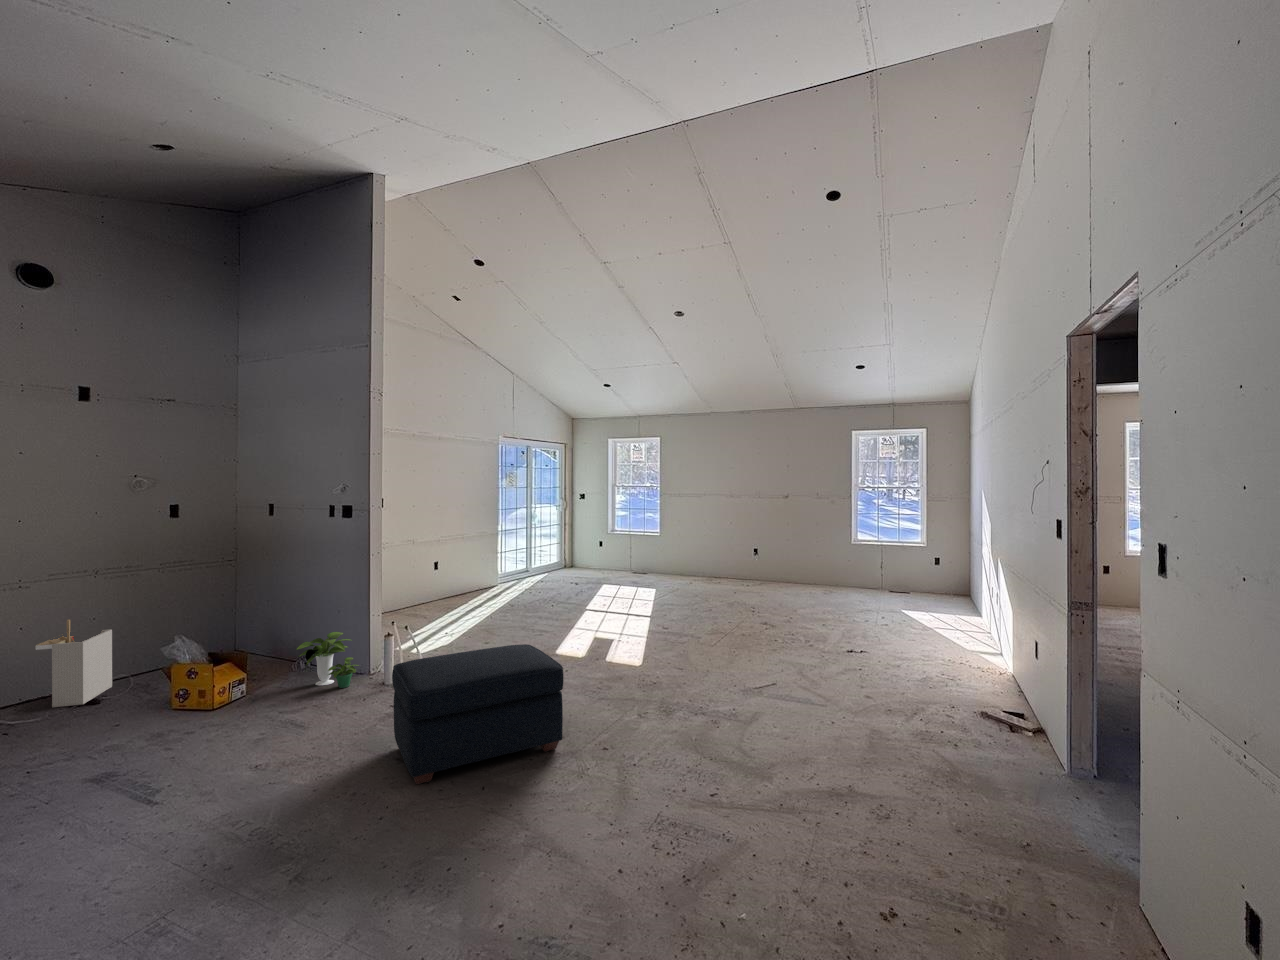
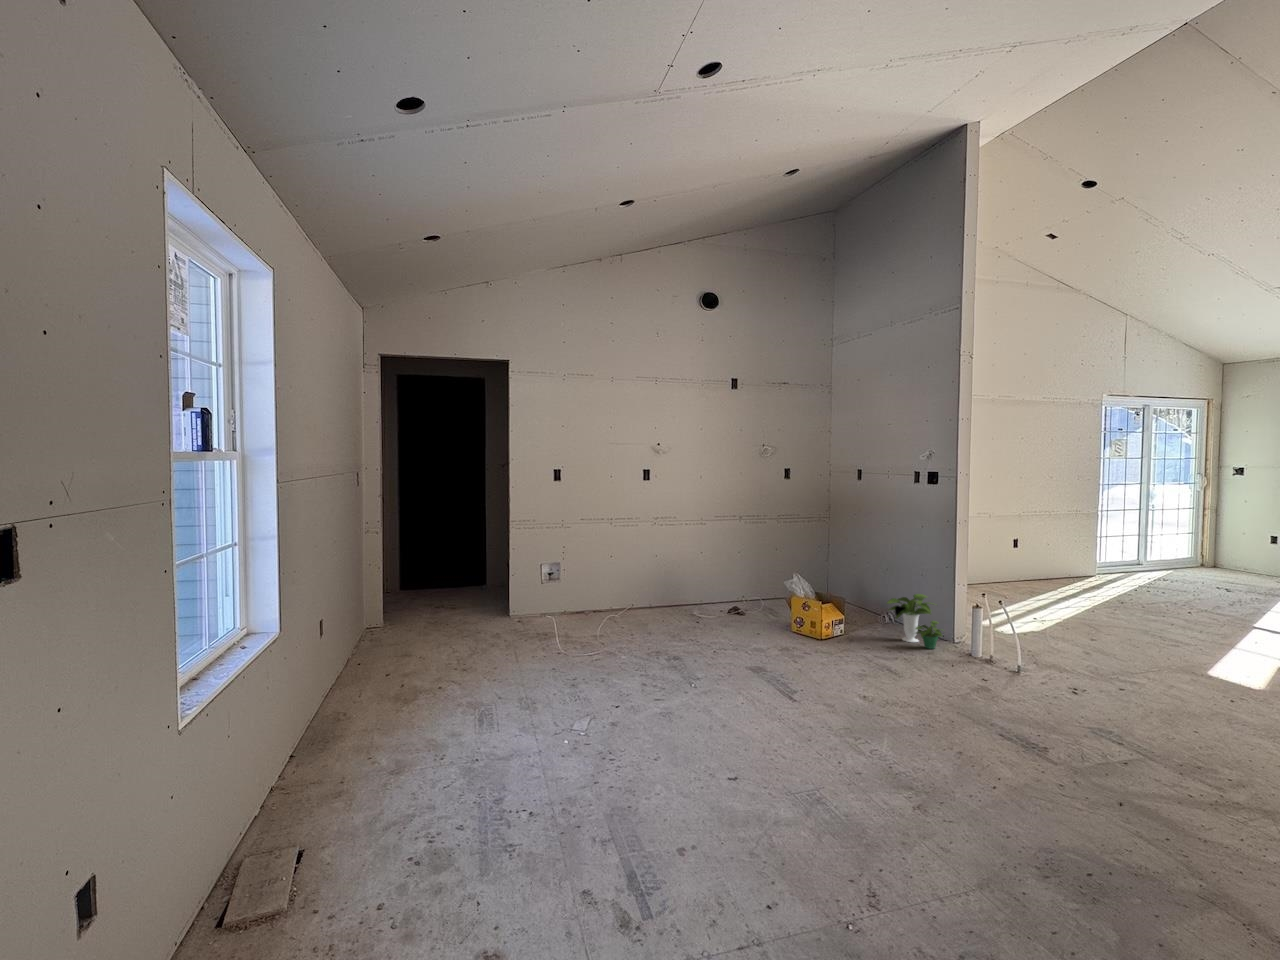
storage bin: present [36,620,112,707] -> none [710,550,750,614]
ottoman: present [392,644,564,784] -> none [994,635,1238,787]

